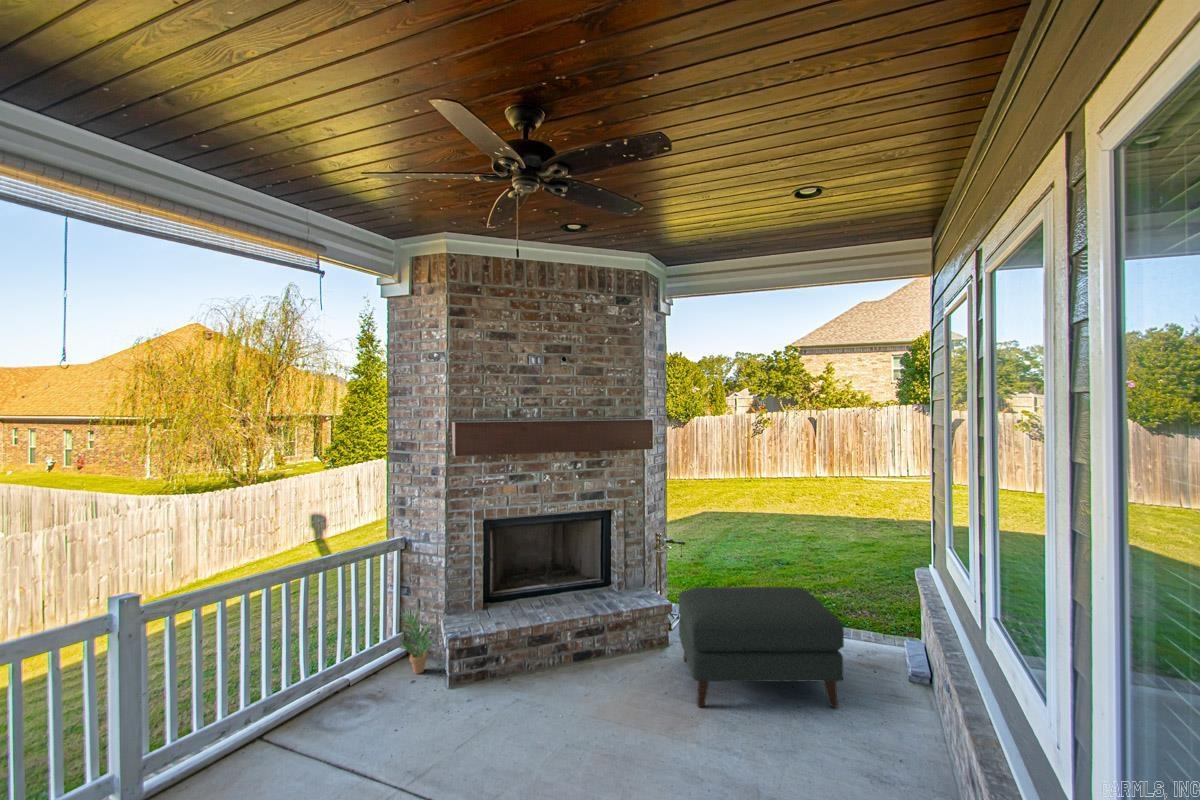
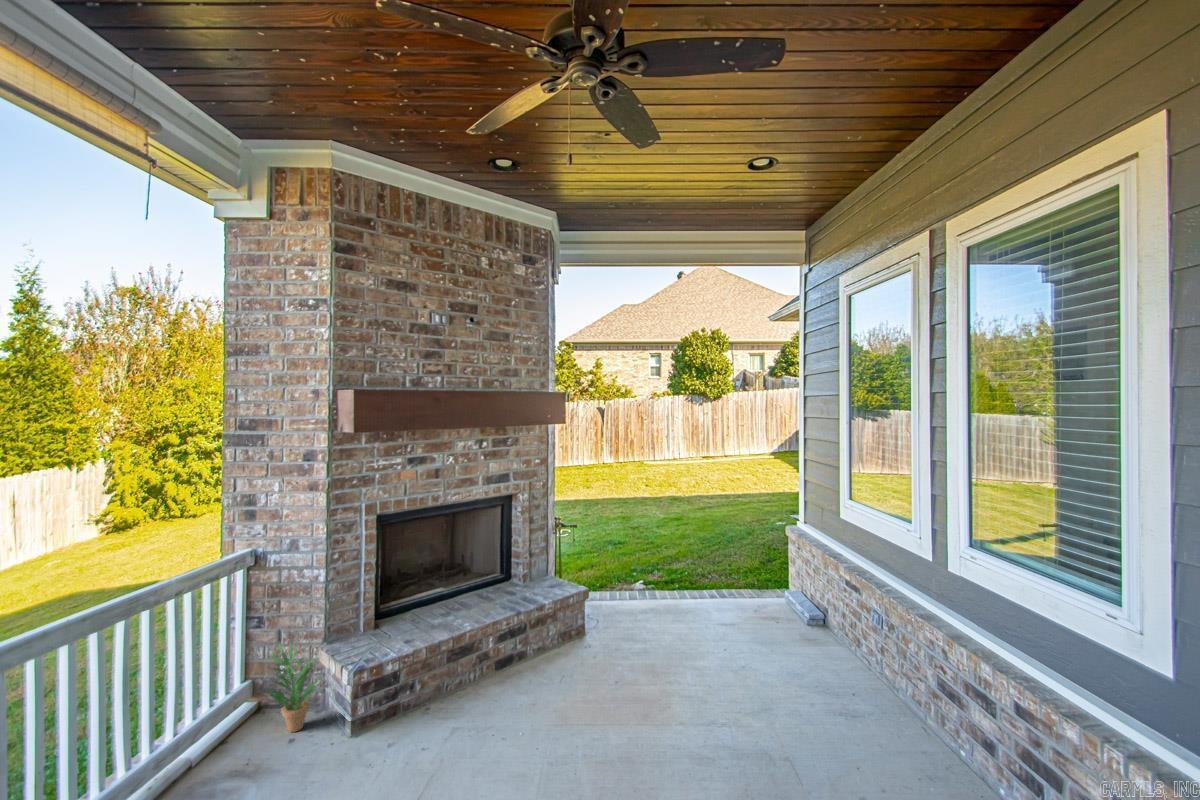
ottoman: present [678,587,844,708] -> none [602,556,775,691]

